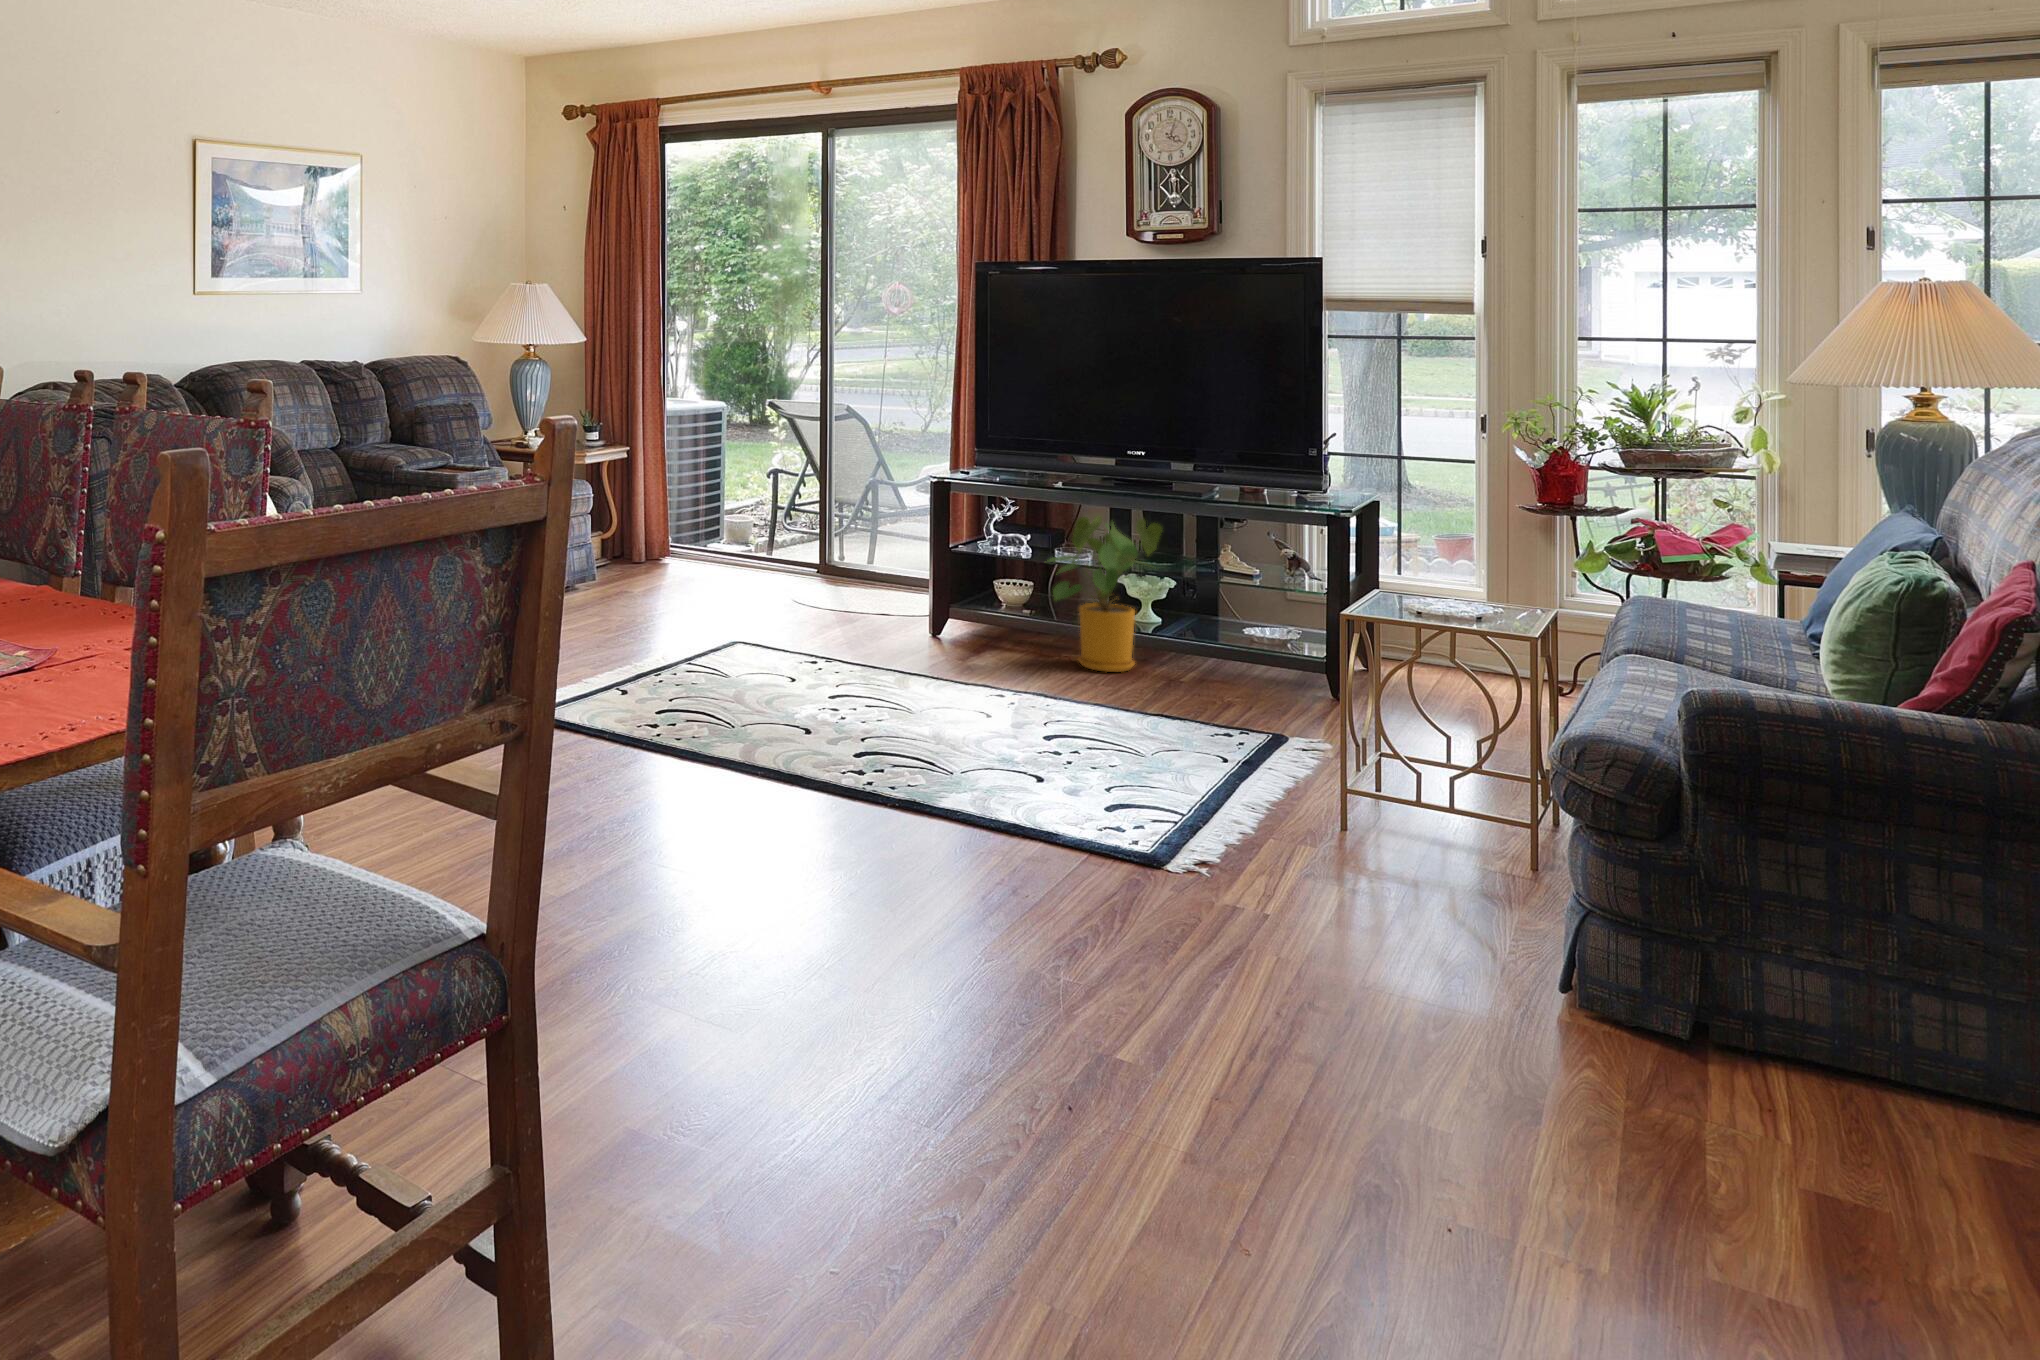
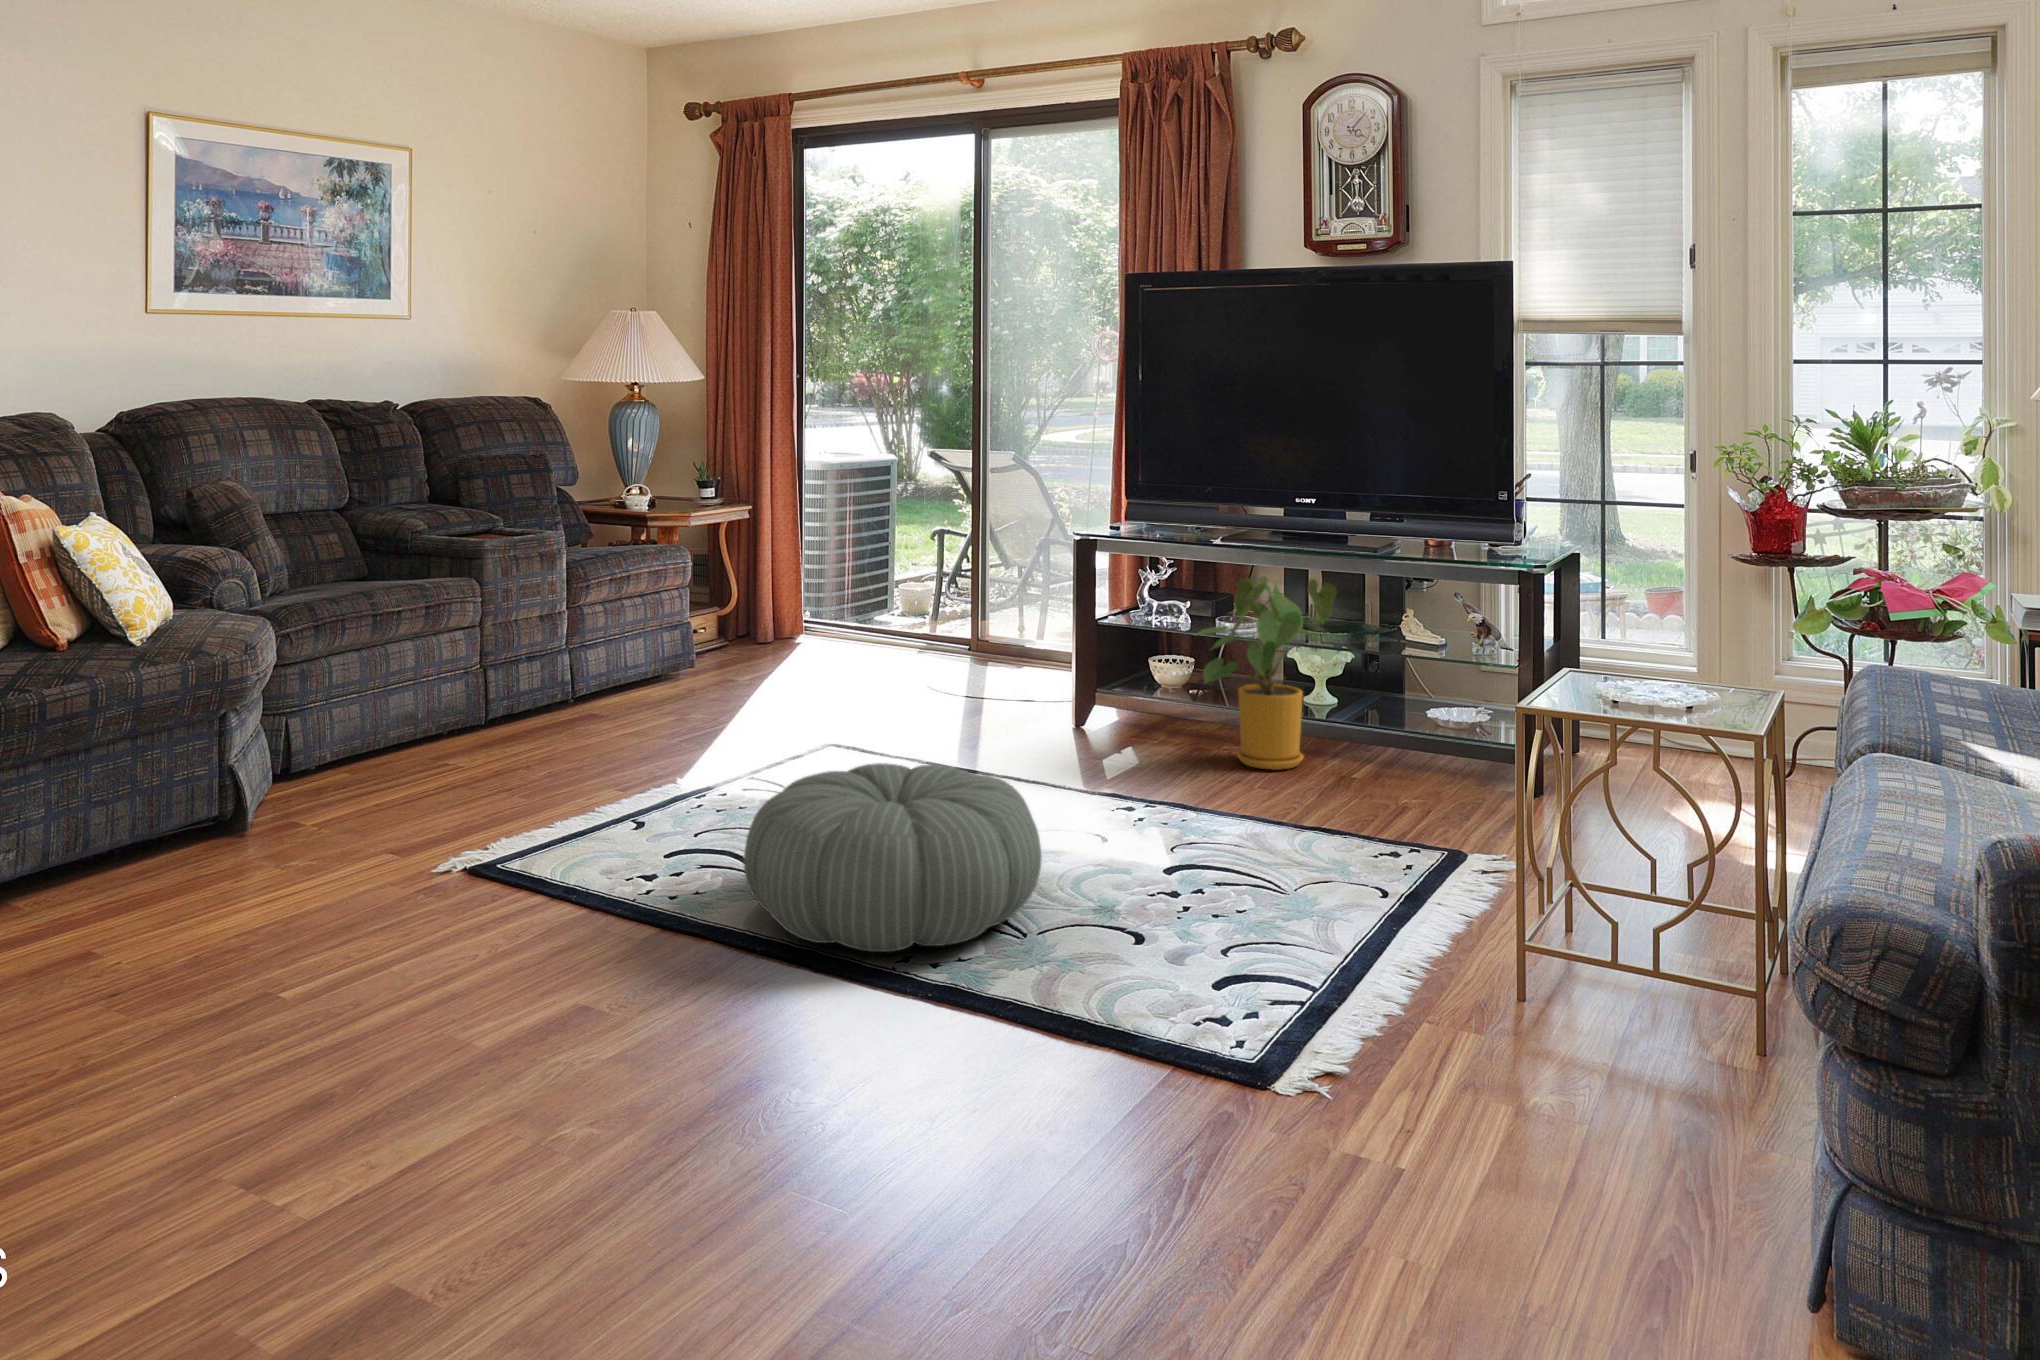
pouf: none [741,649,961,778] -> present [744,763,1042,952]

